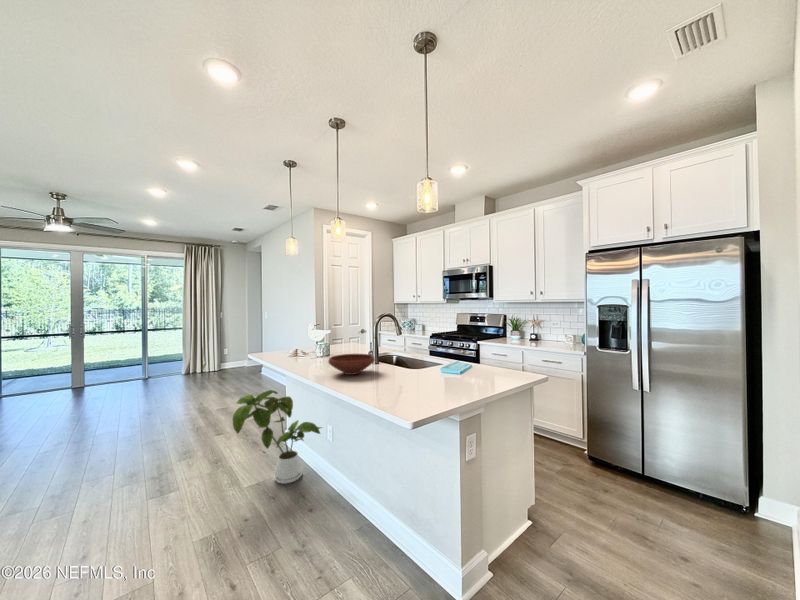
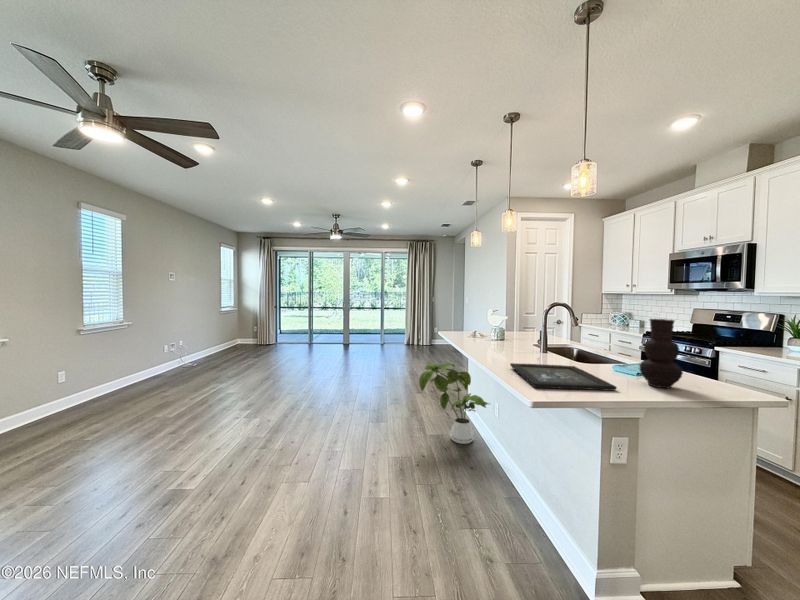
vase: none [472,323,502,382] -> present [639,319,683,388]
bowl: present [328,354,374,375] -> none [488,339,533,358]
tray: none [364,373,468,406] -> present [510,363,617,391]

